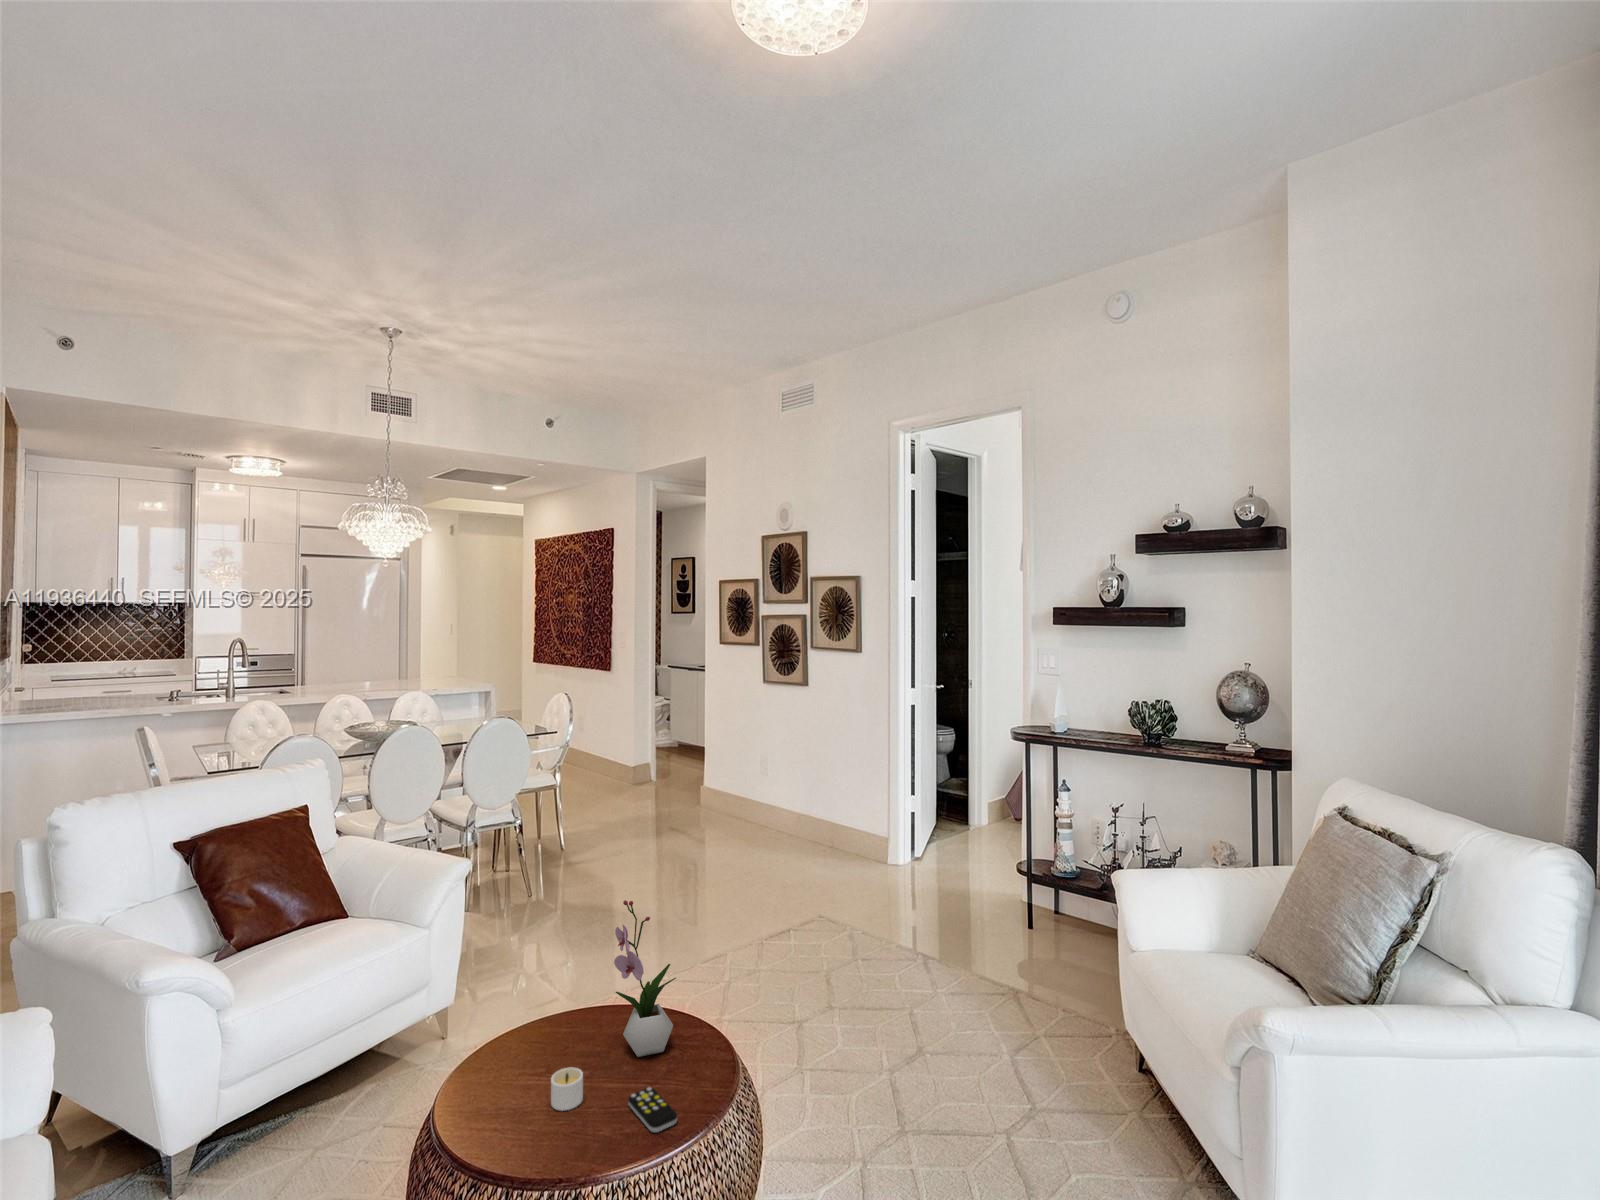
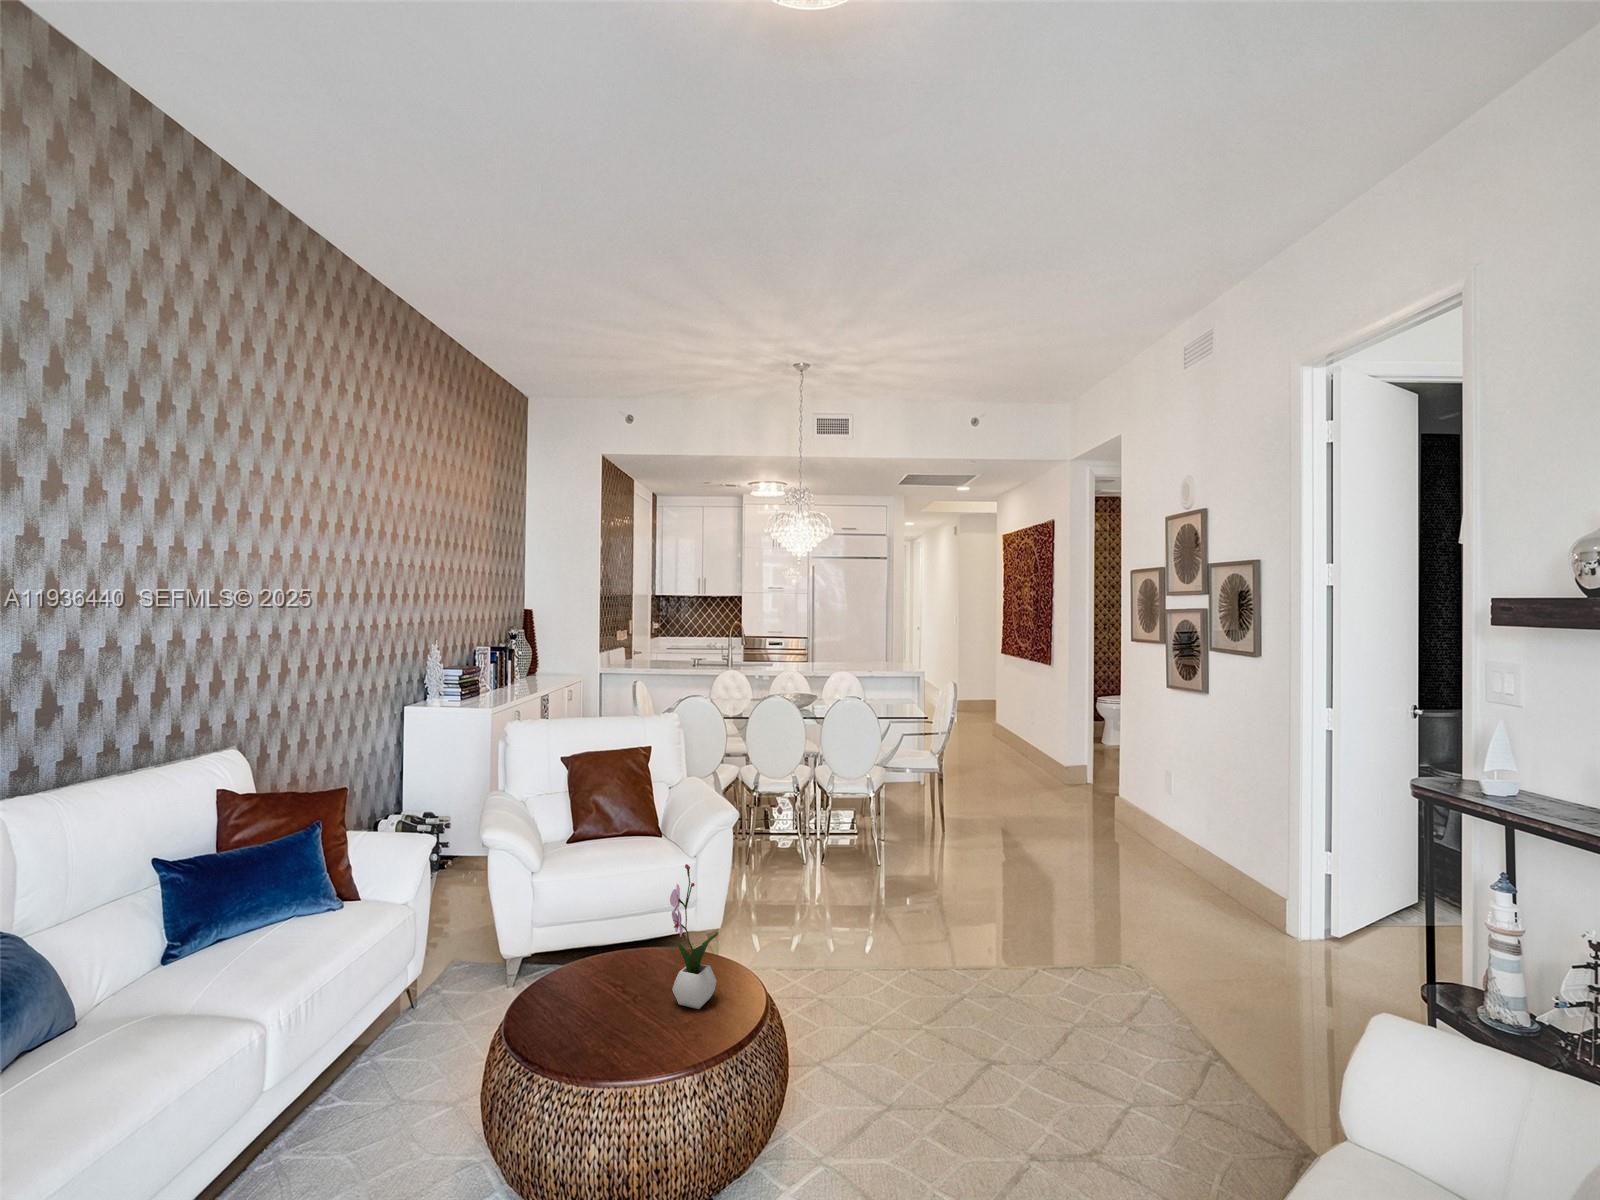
candle: present [551,1068,583,1111] -> none [585,986,624,1019]
remote control: present [628,1087,677,1132] -> none [609,1027,648,1064]

